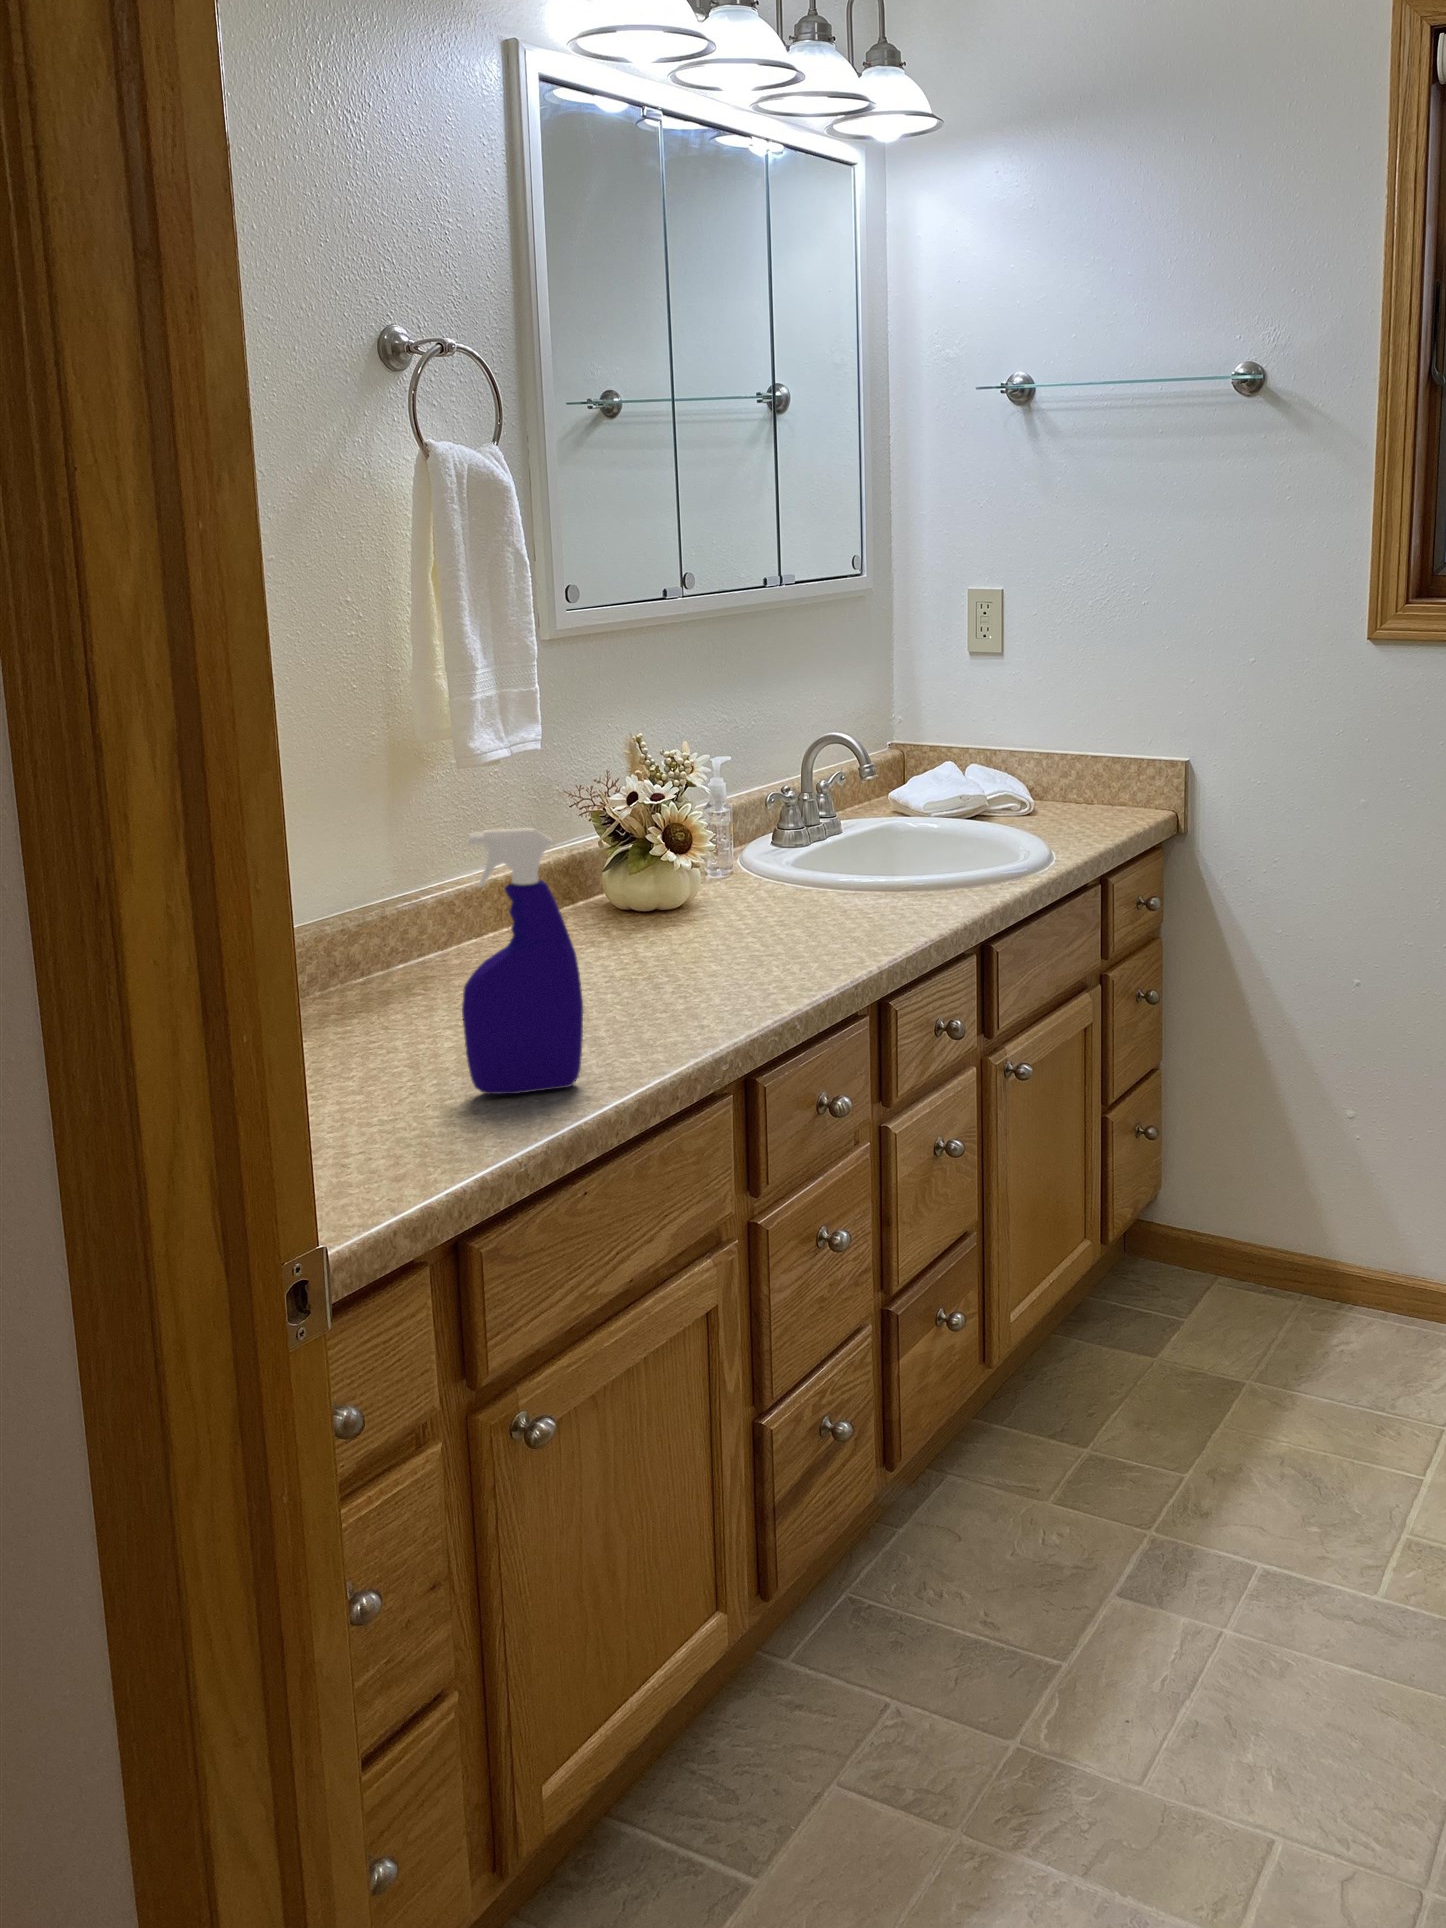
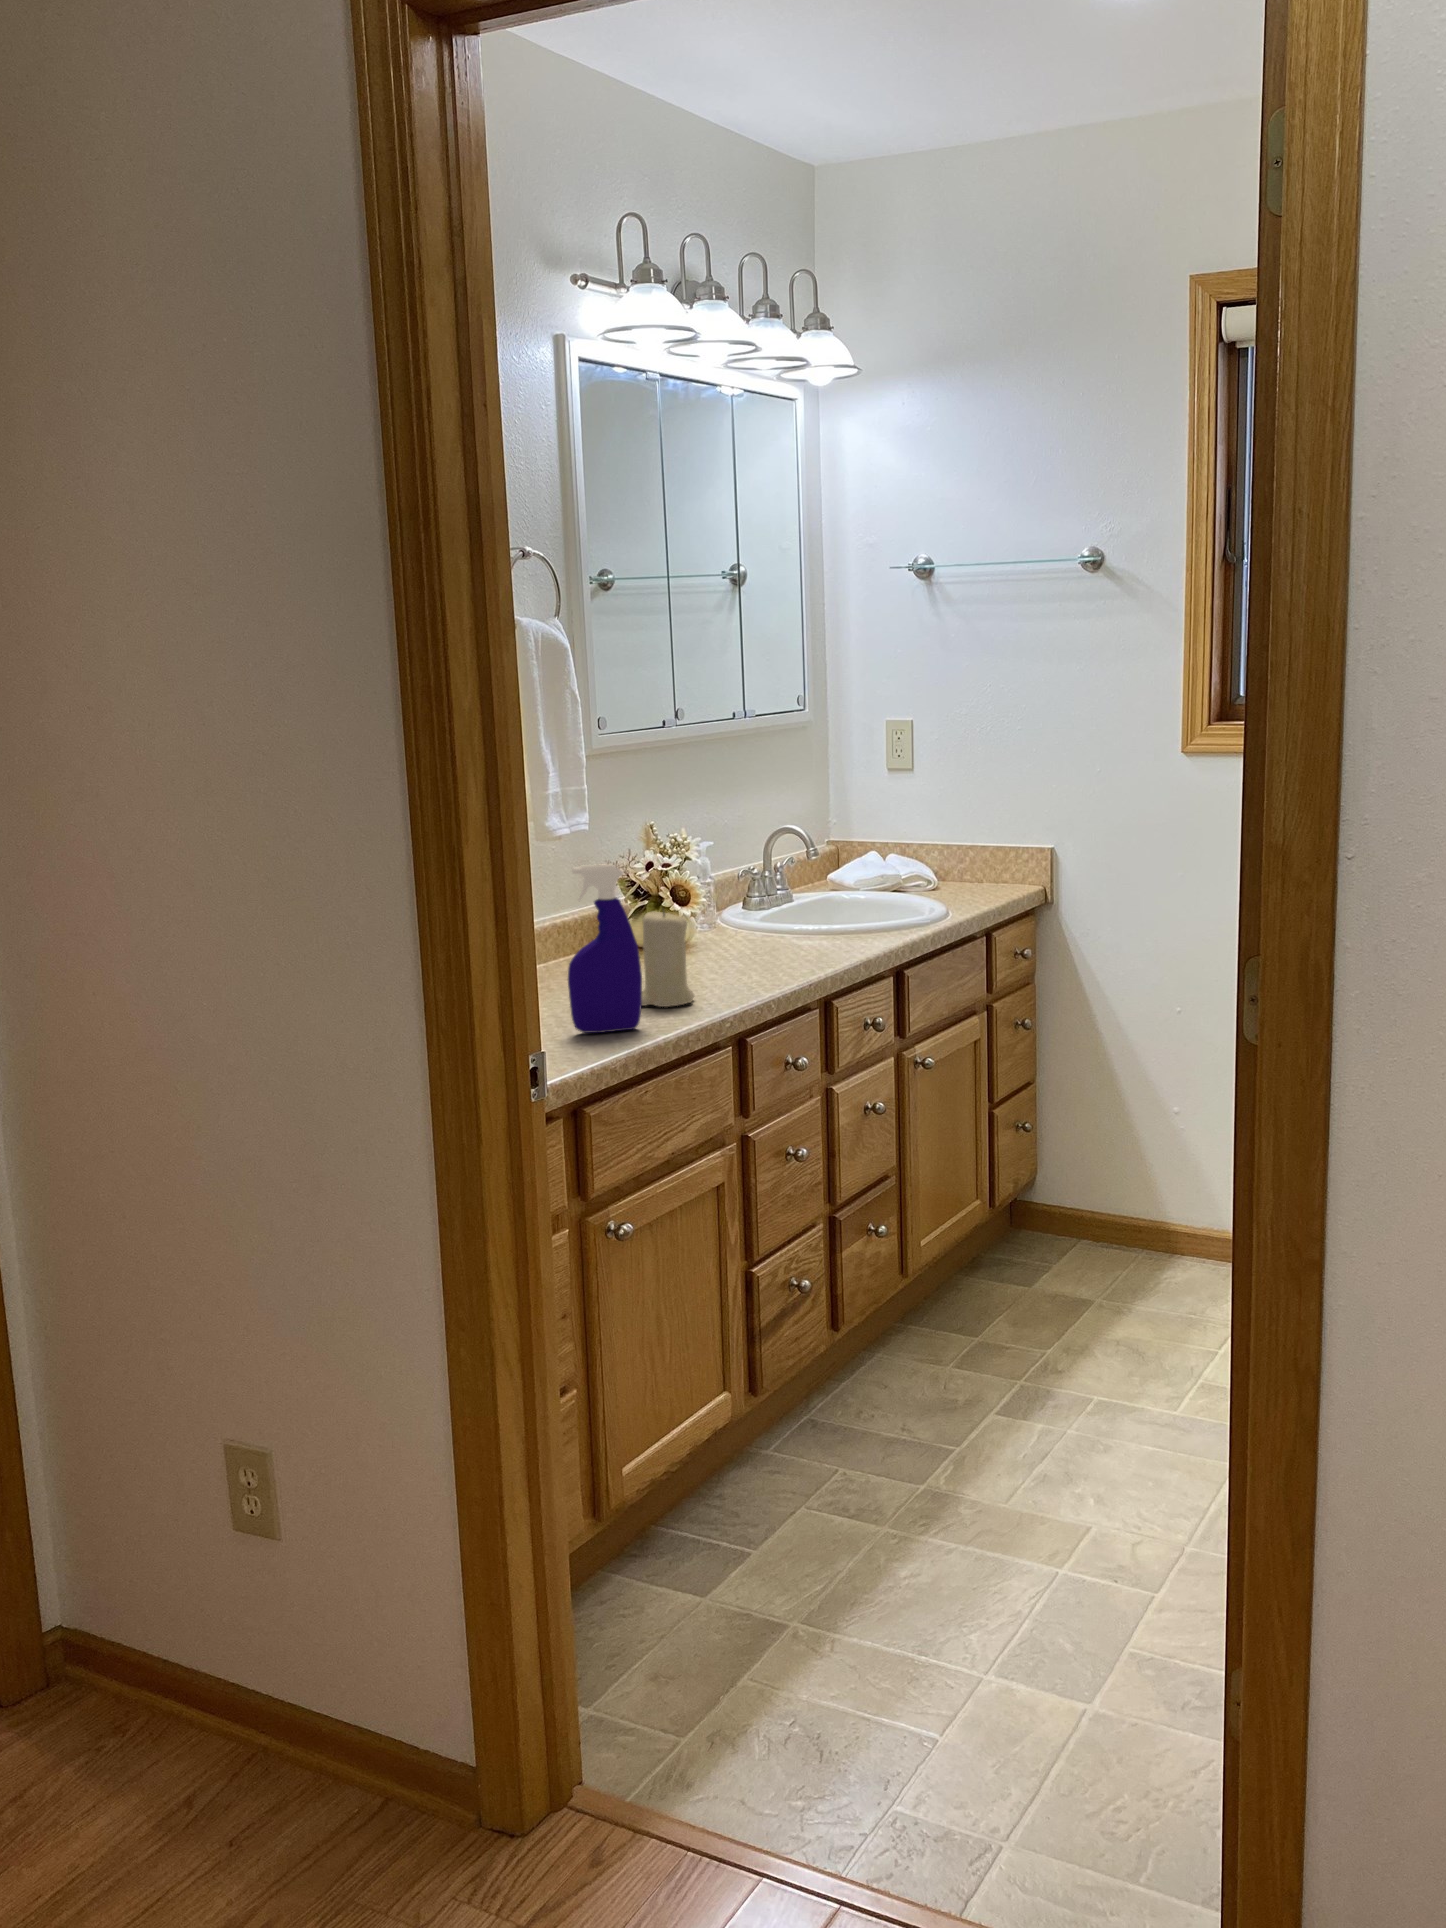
candle: none [587,883,677,1035] -> present [642,909,694,1007]

